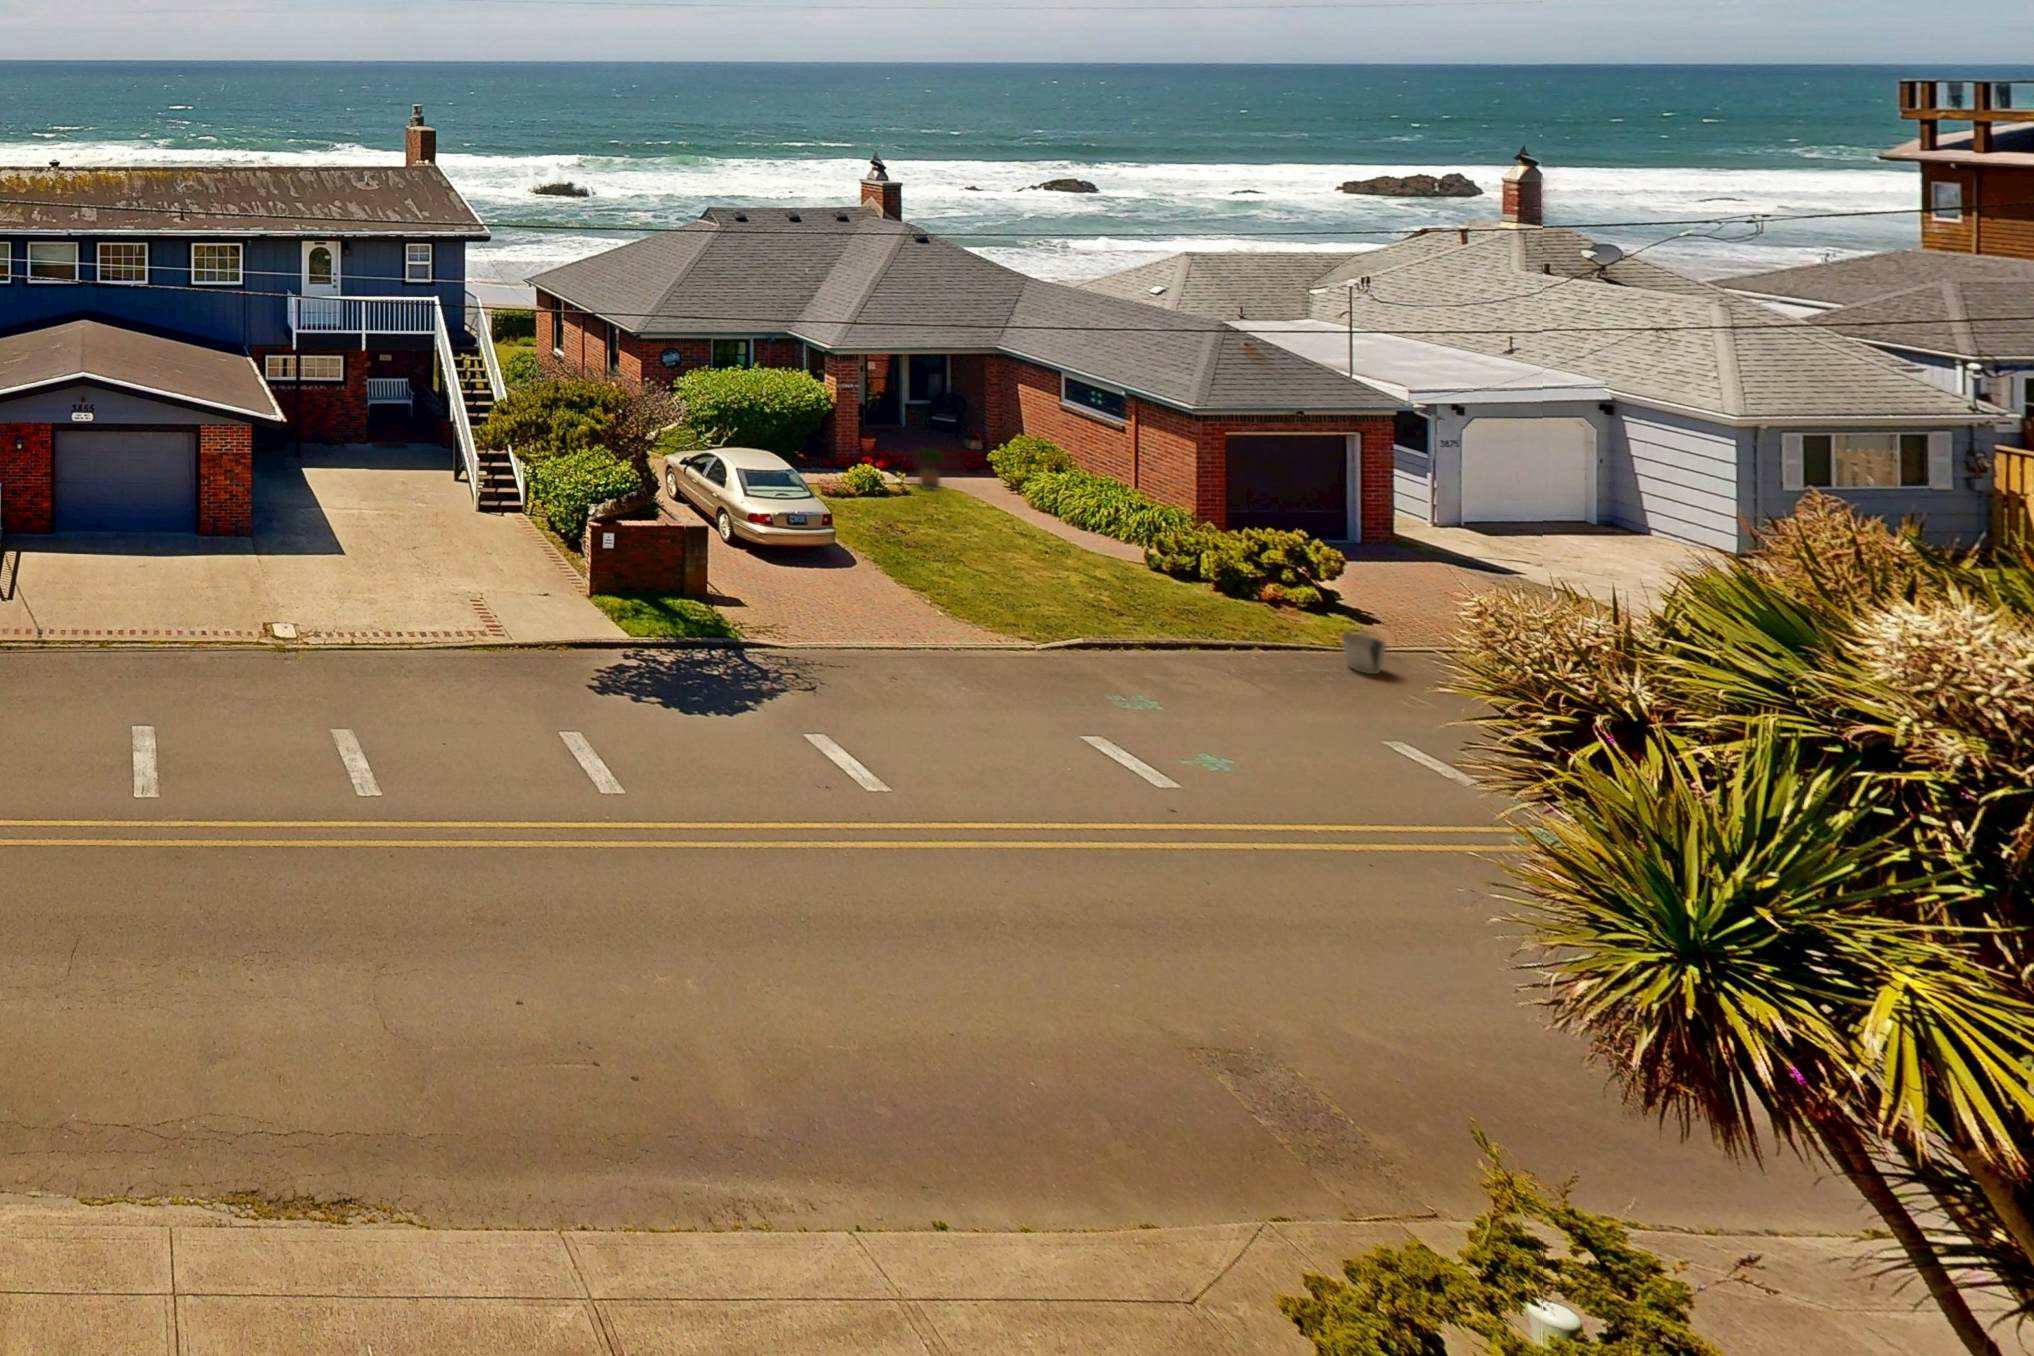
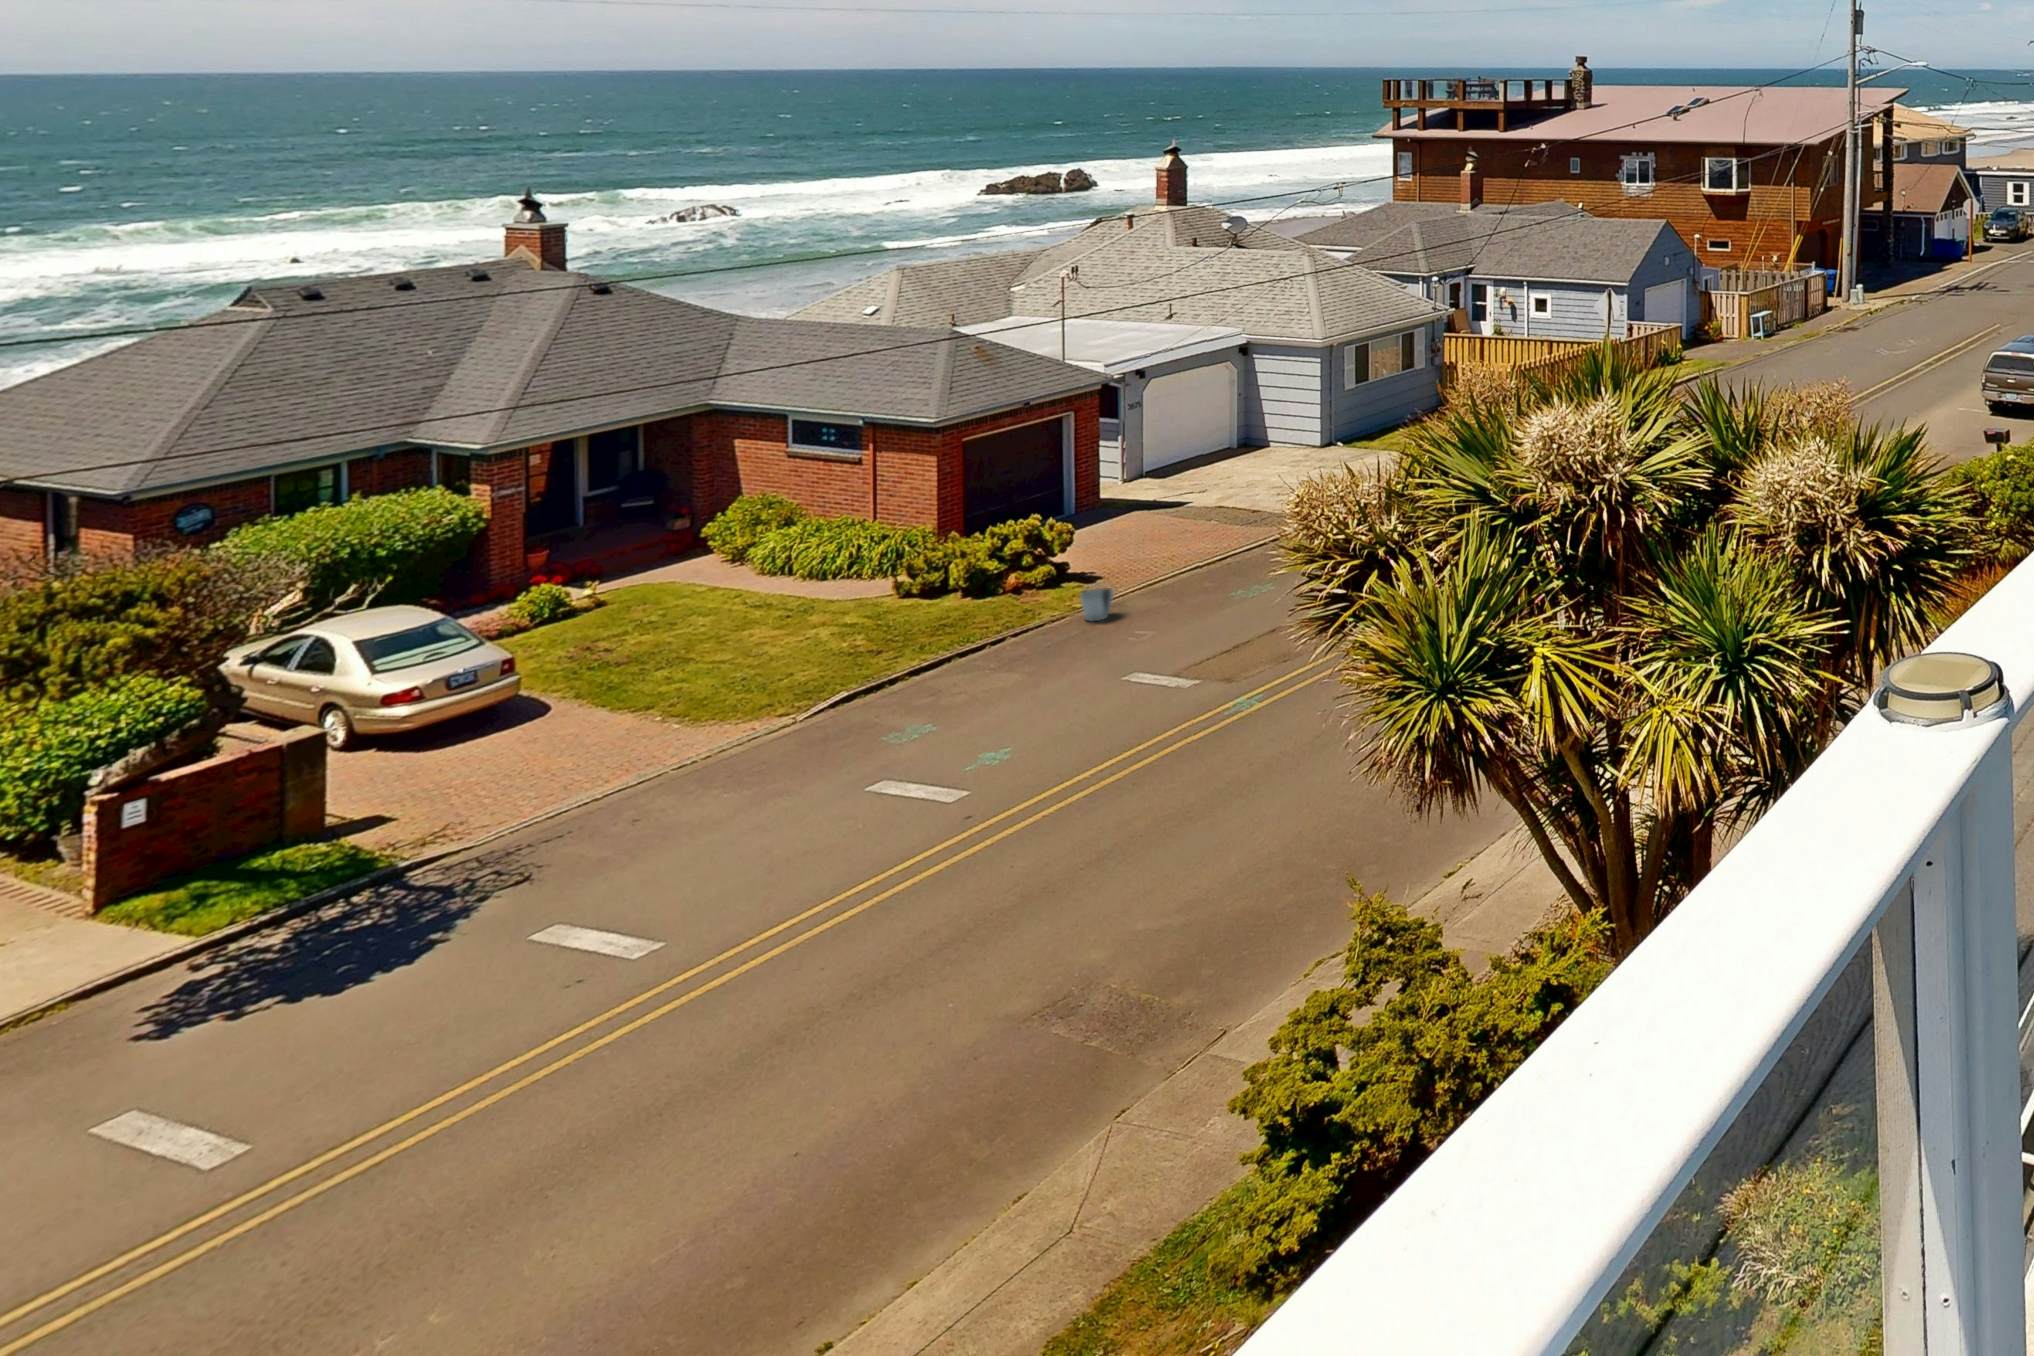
potted tree: present [916,448,946,490] -> none [610,539,655,591]

